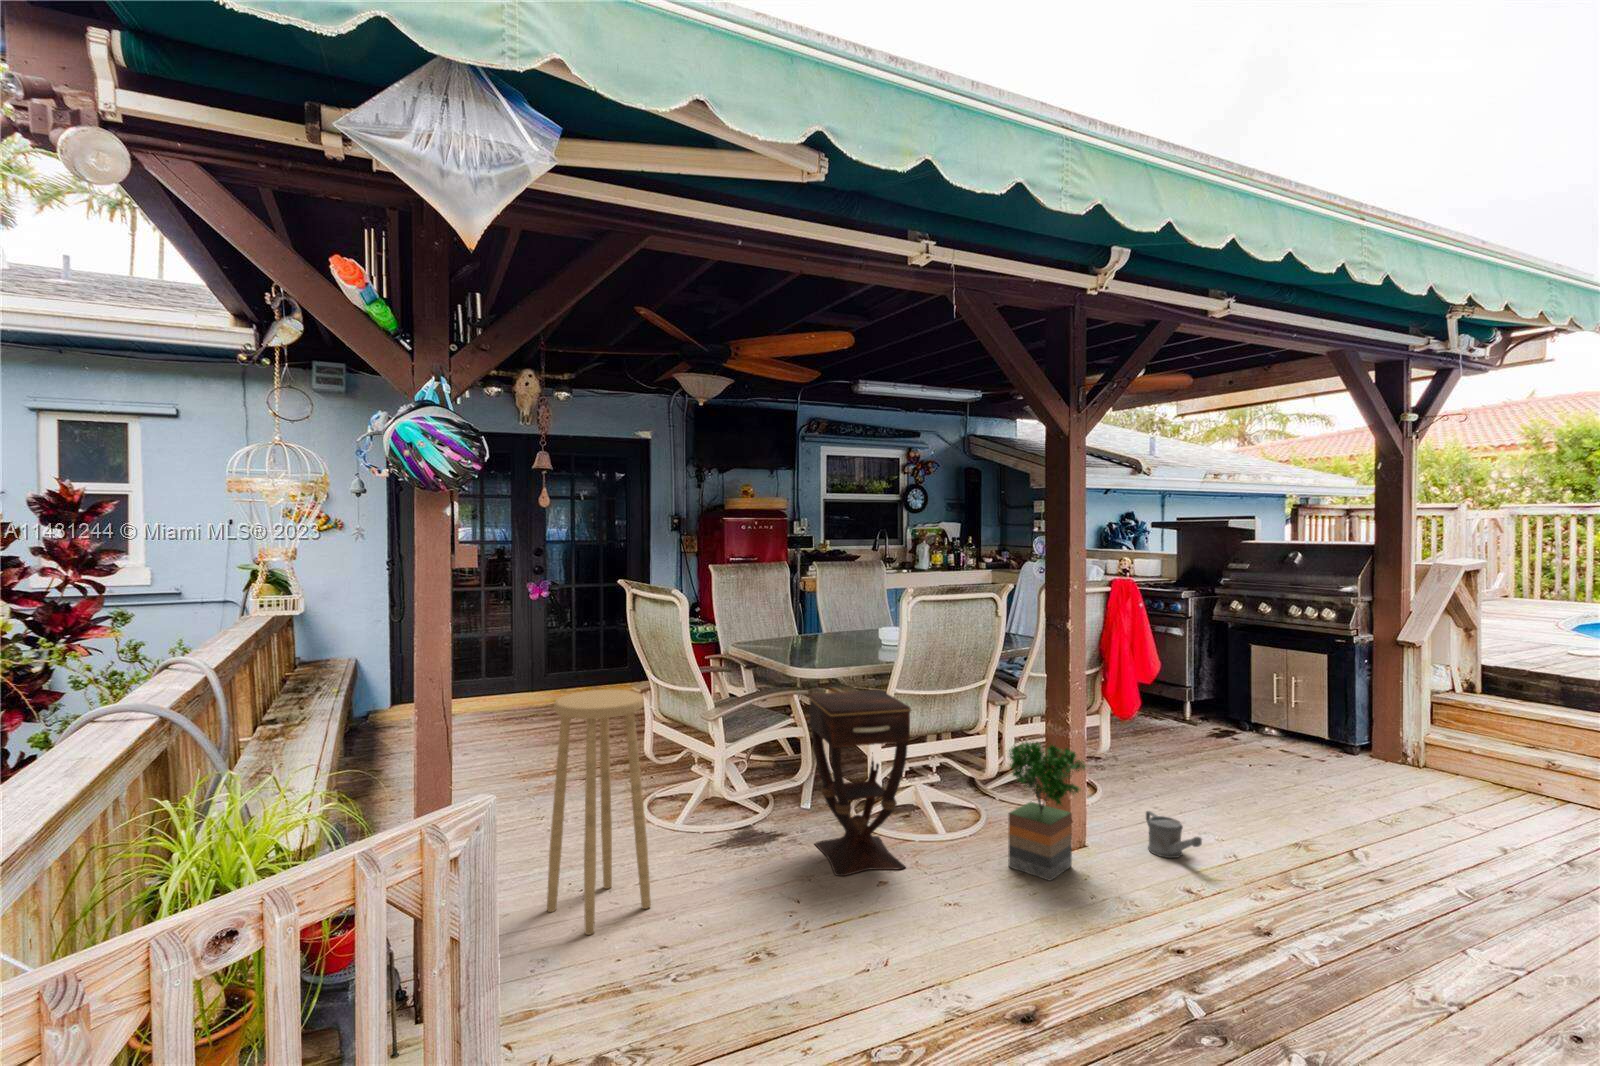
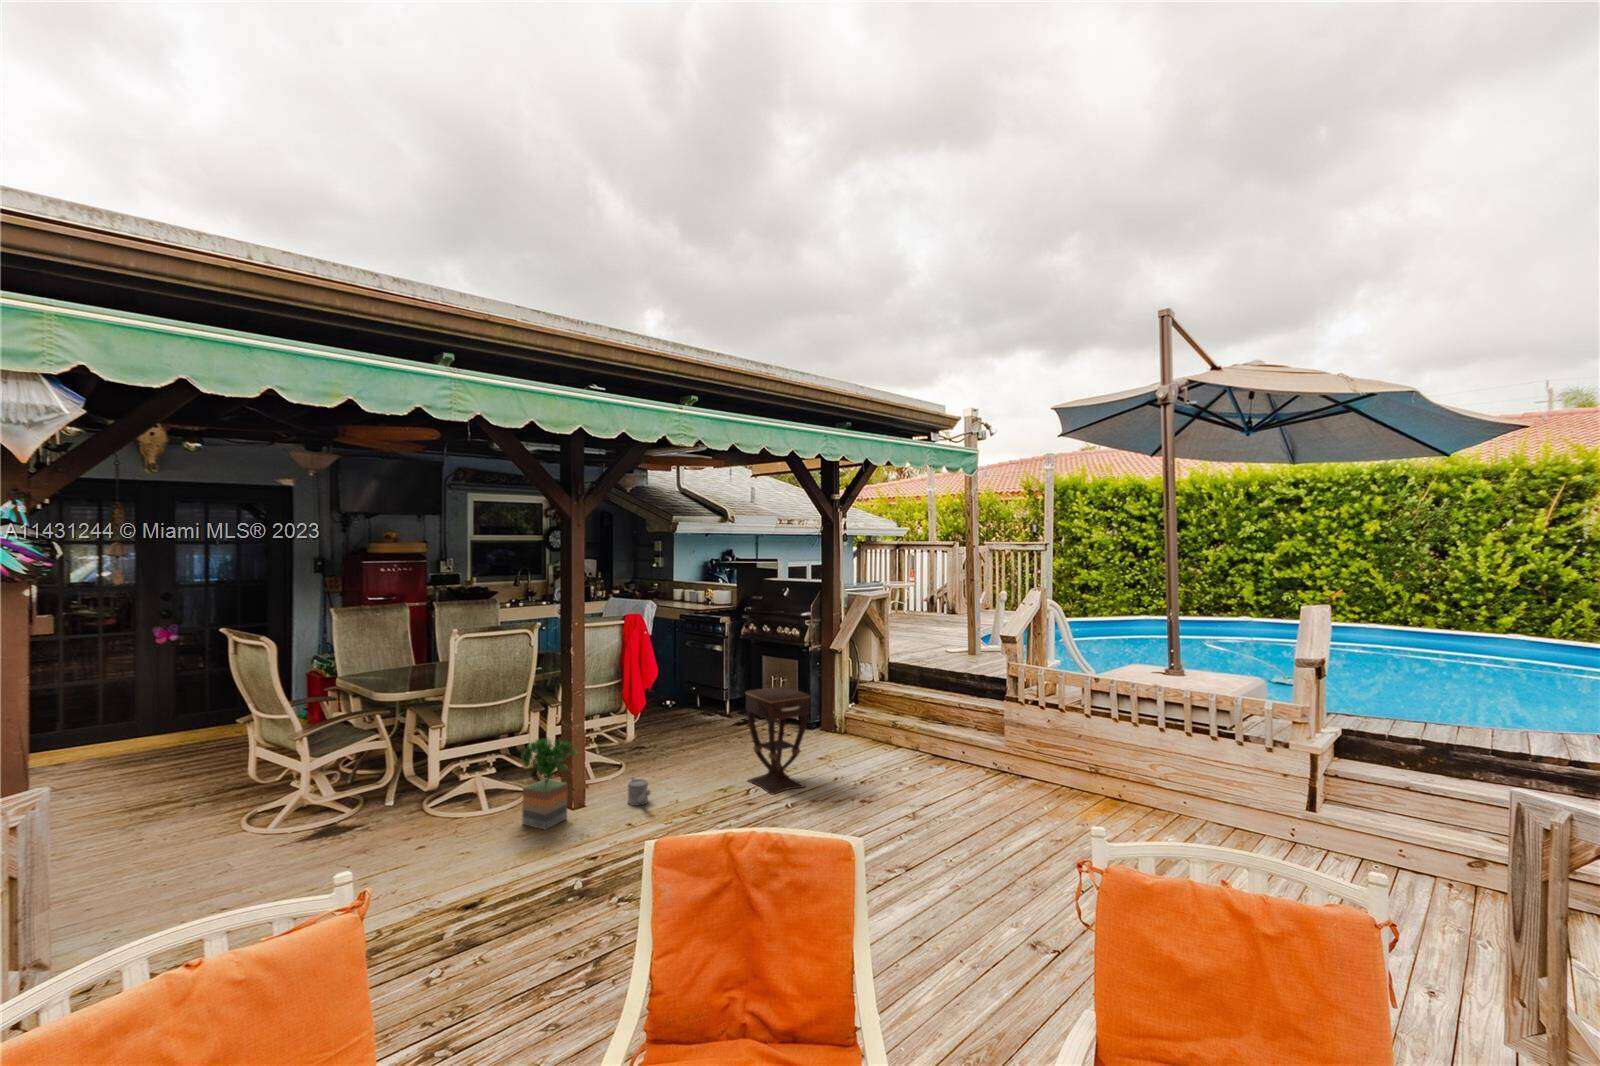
stool: present [547,690,651,935] -> none [115,727,215,913]
side table: present [809,690,911,876] -> present [745,686,810,794]

